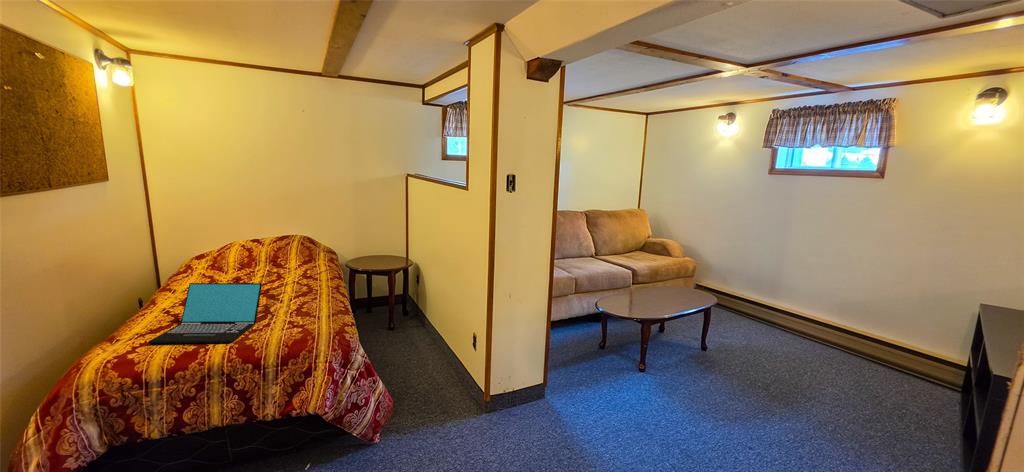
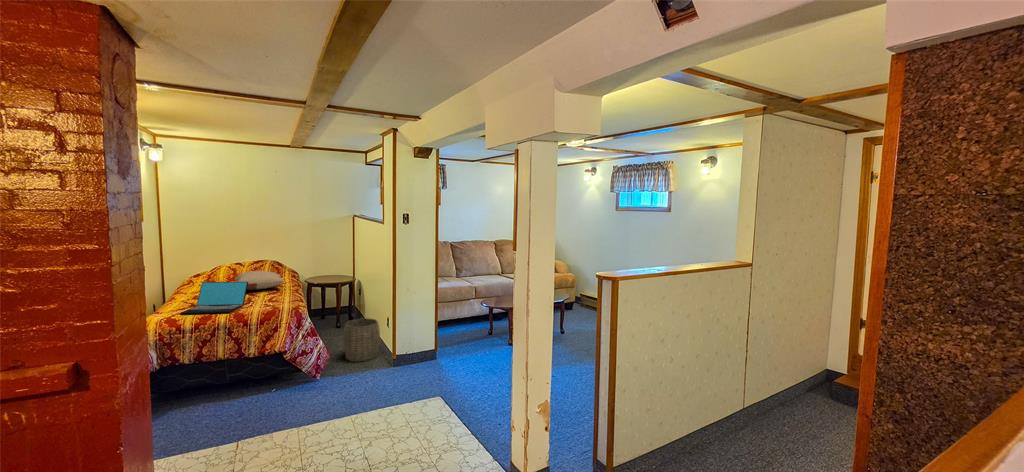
pillow: none [245,257,320,287] -> present [235,271,285,290]
woven basket: none [409,333,462,404] -> present [343,318,380,361]

